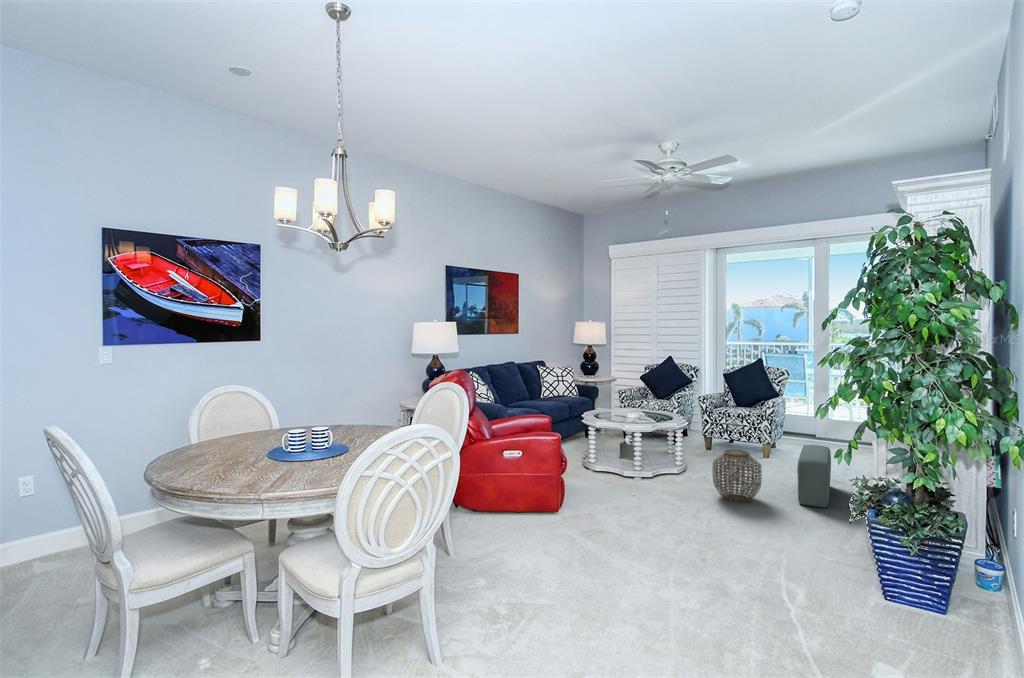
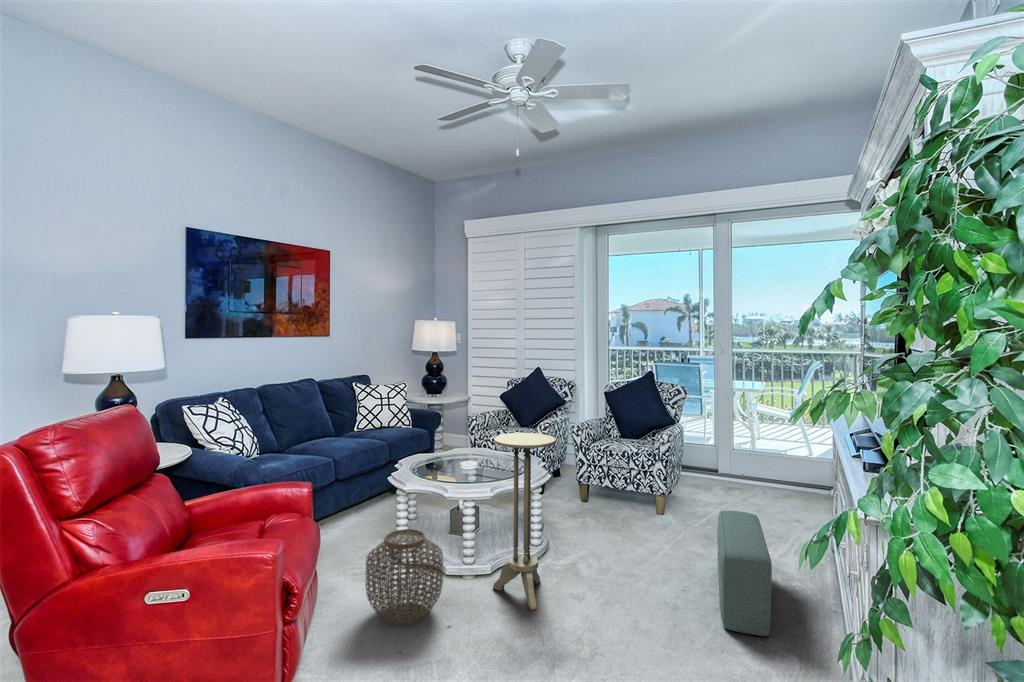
side table: none [654,392,693,492] -> present [493,433,555,610]
woven basket: present [713,449,762,502] -> present [366,529,443,625]

